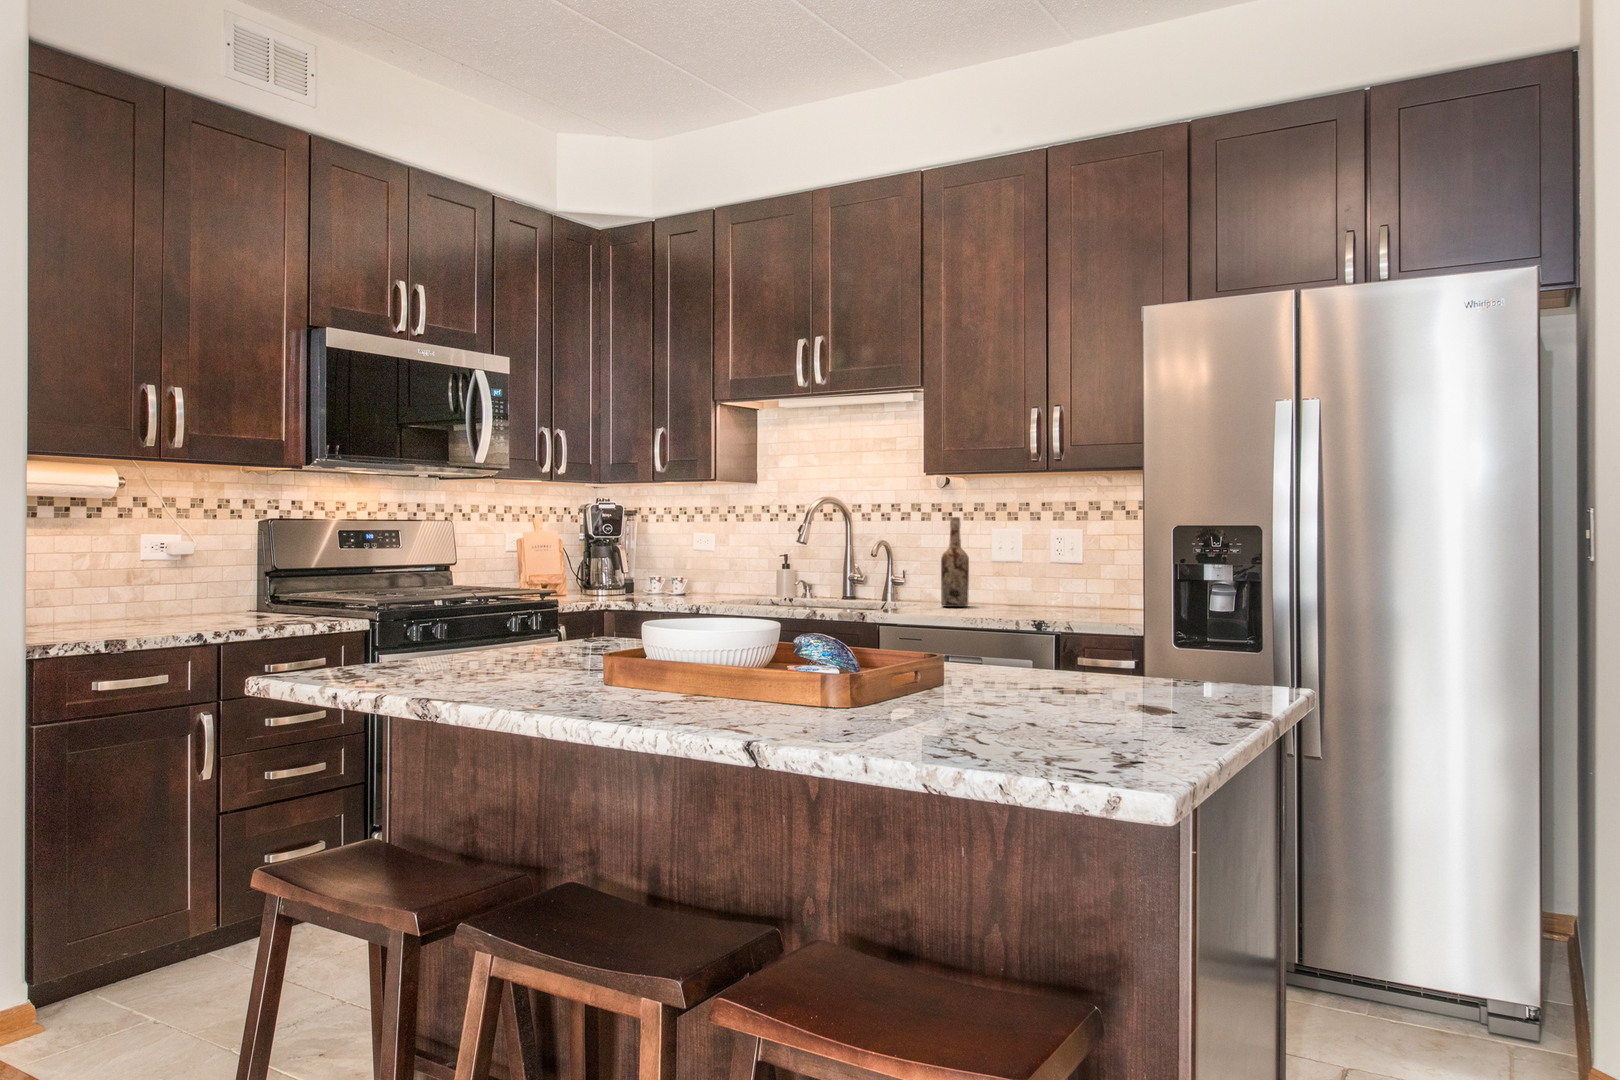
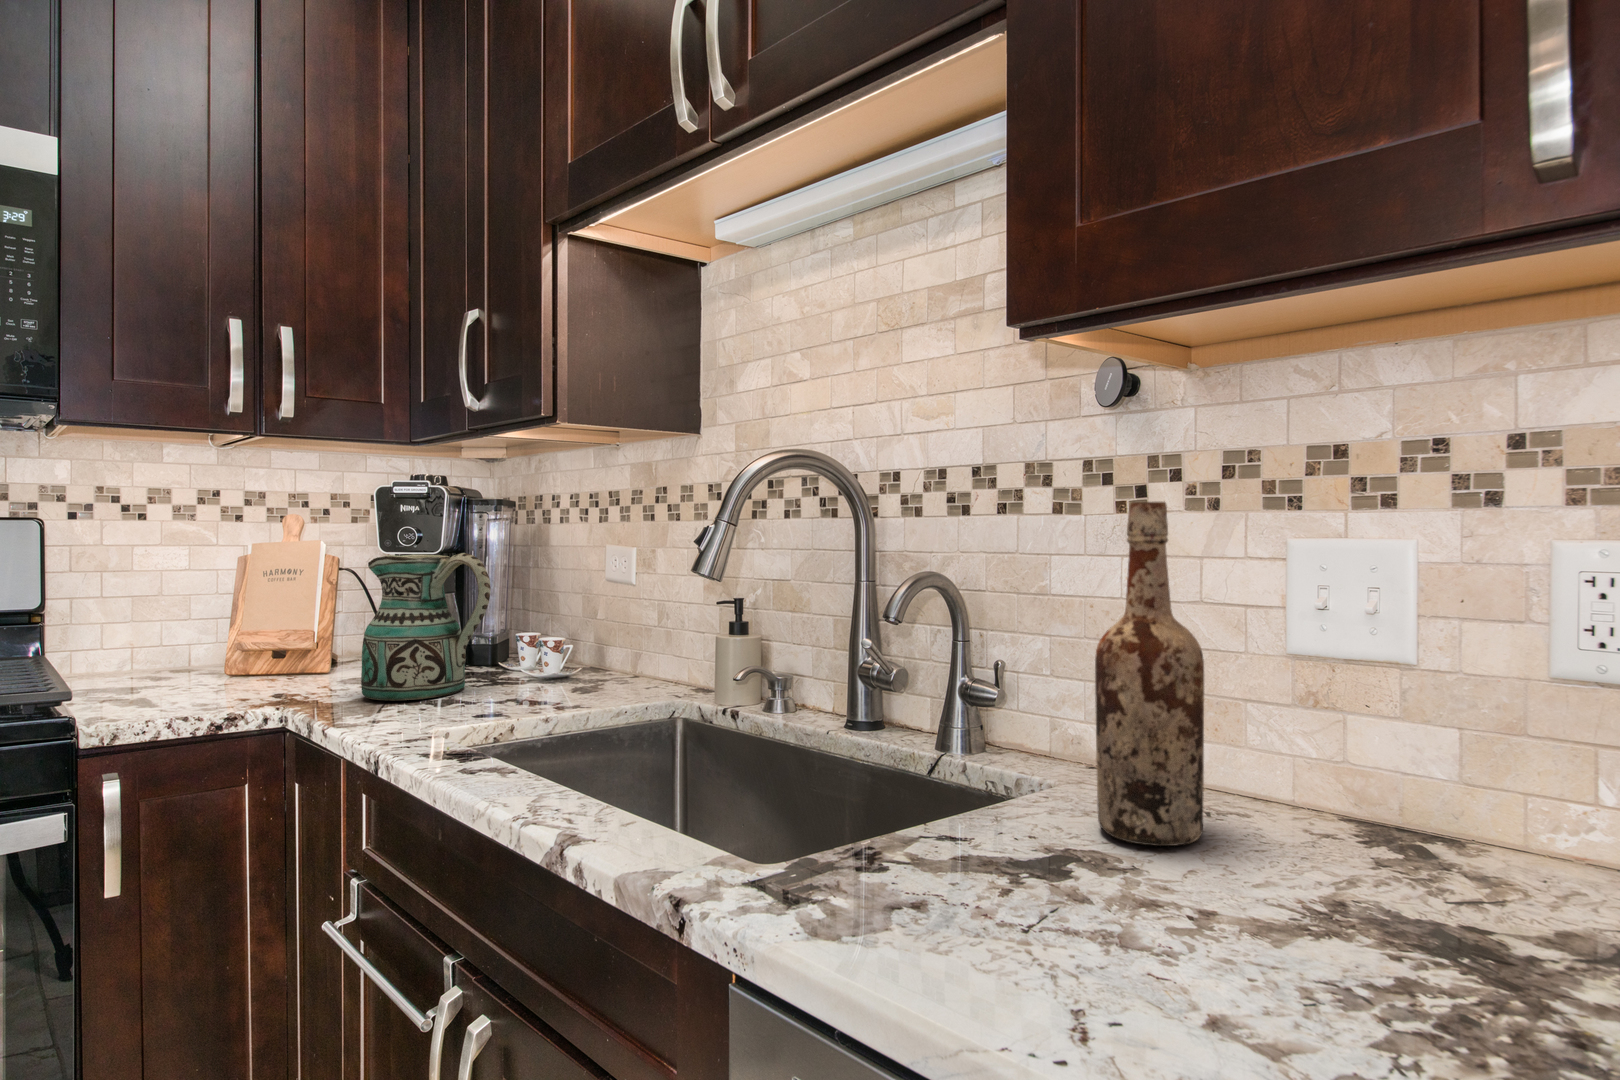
ceramic pitcher: none [605,534,666,599] -> present [361,553,491,700]

